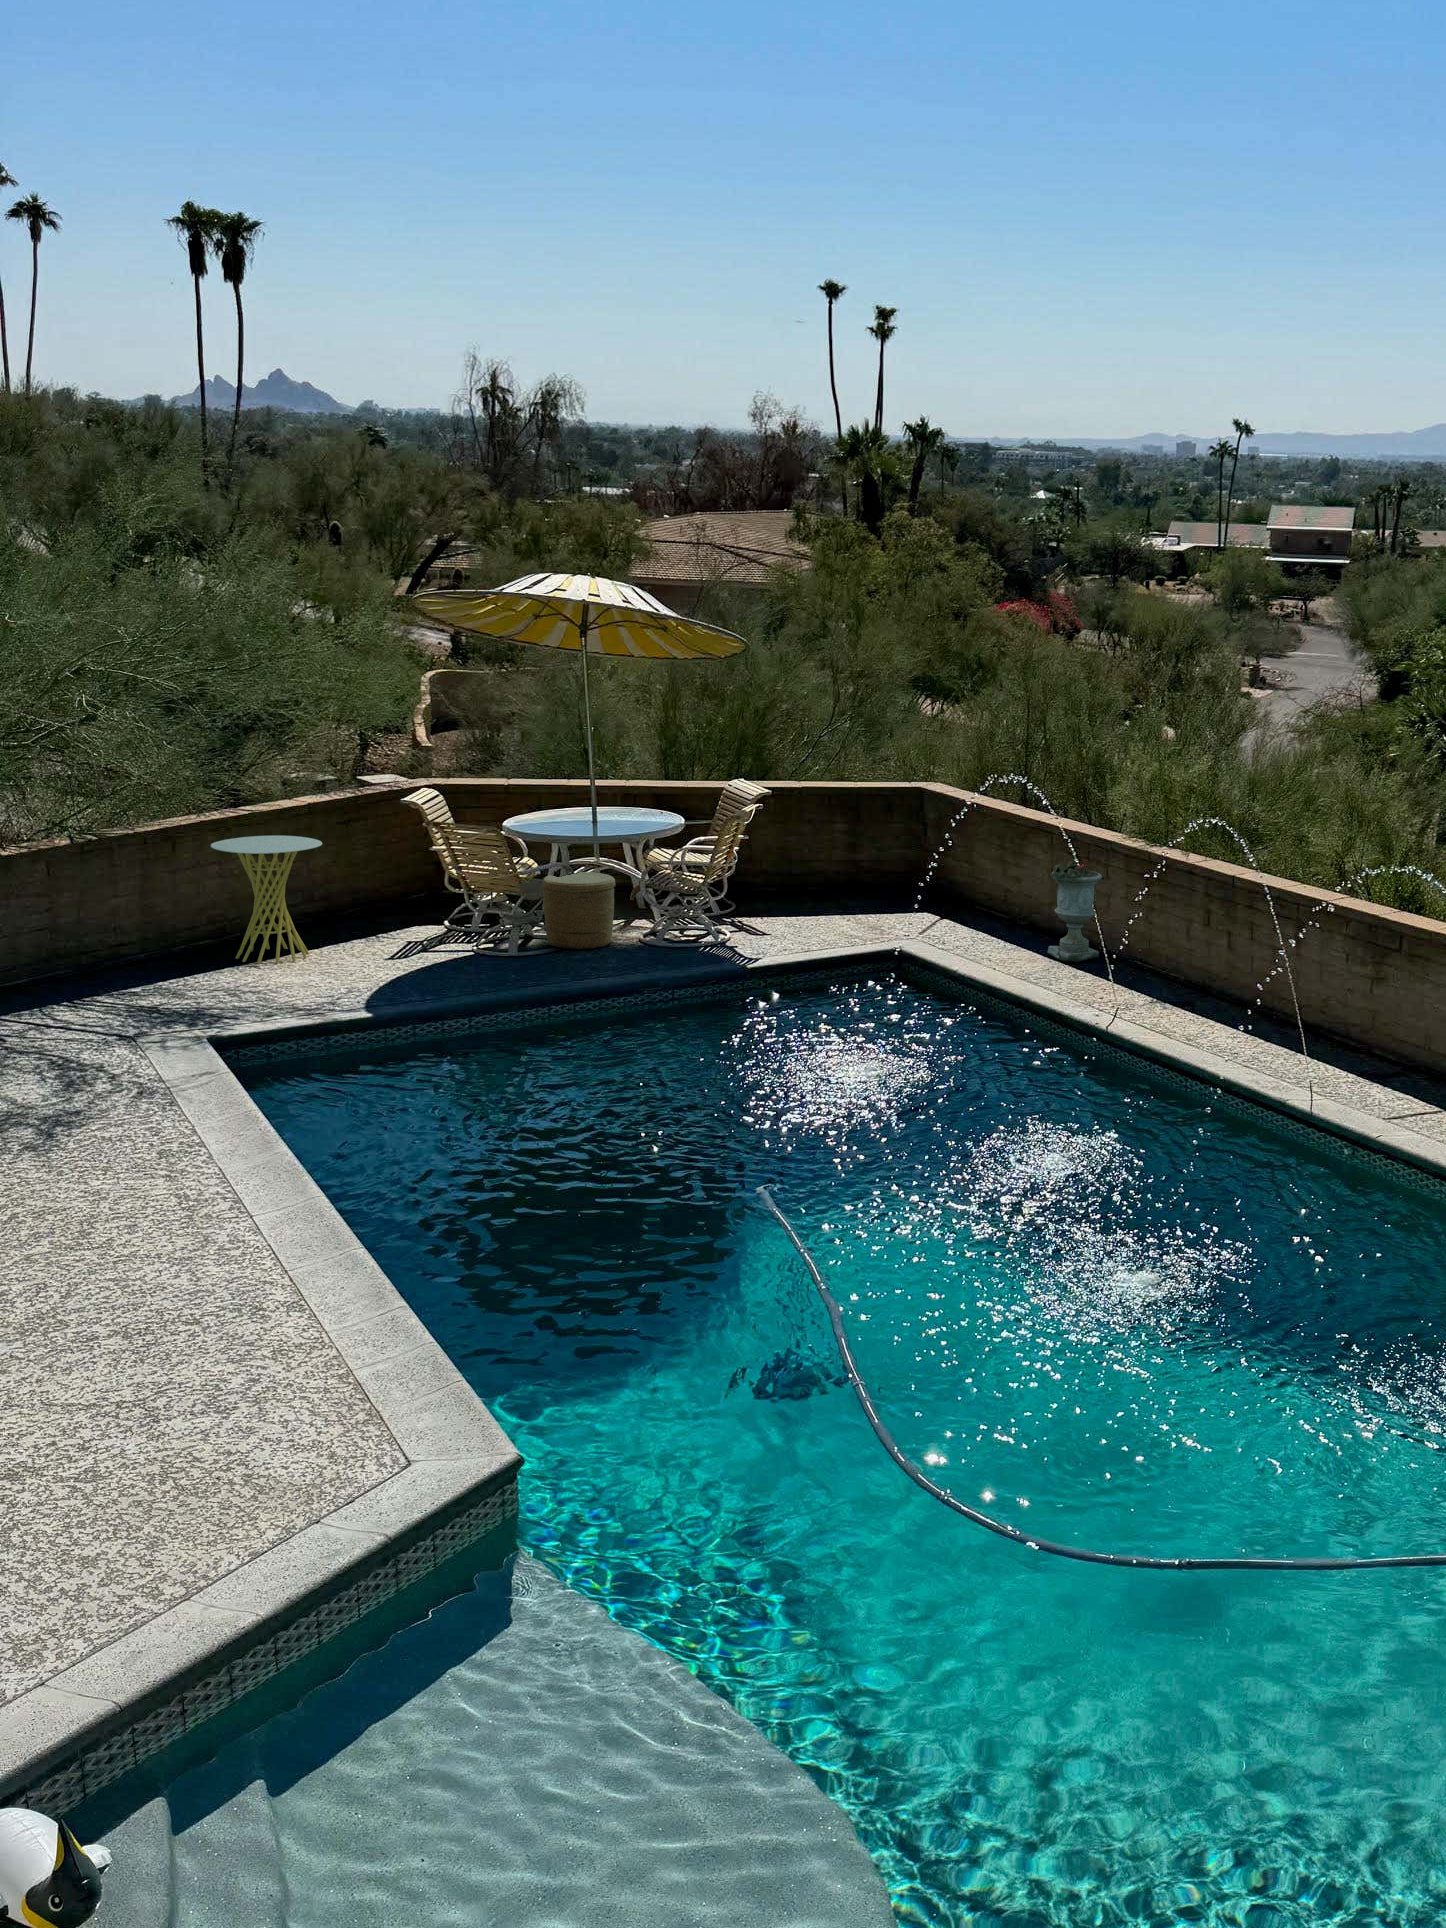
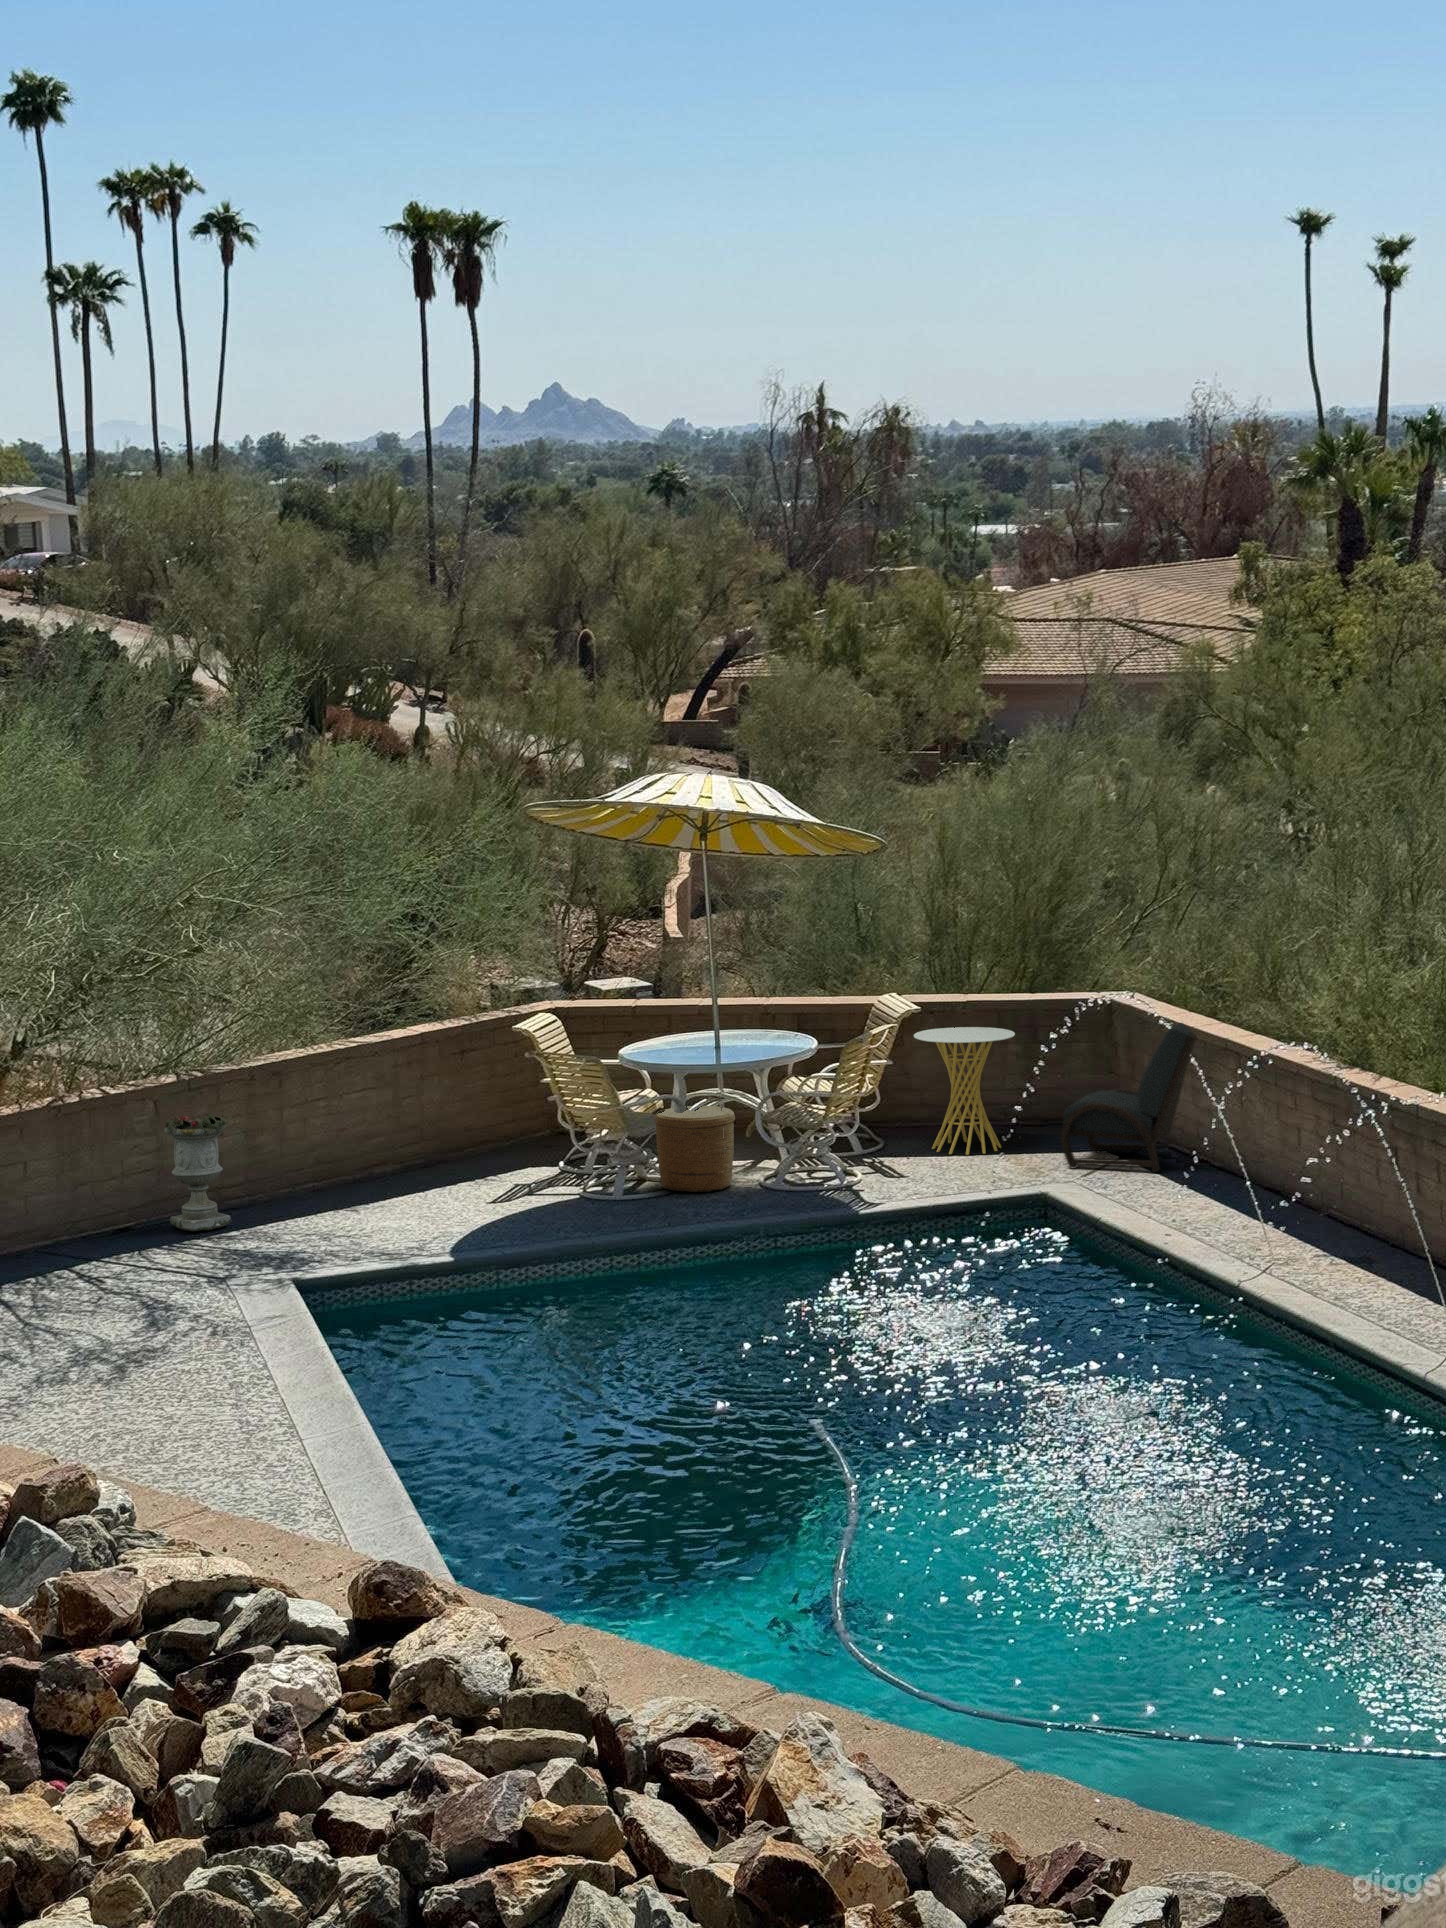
lounge chair: none [894,804,1019,932] -> present [1061,1023,1197,1172]
side table: present [211,835,322,964] -> present [914,1027,1015,1155]
planter: present [1047,860,1102,962] -> present [164,1114,232,1231]

